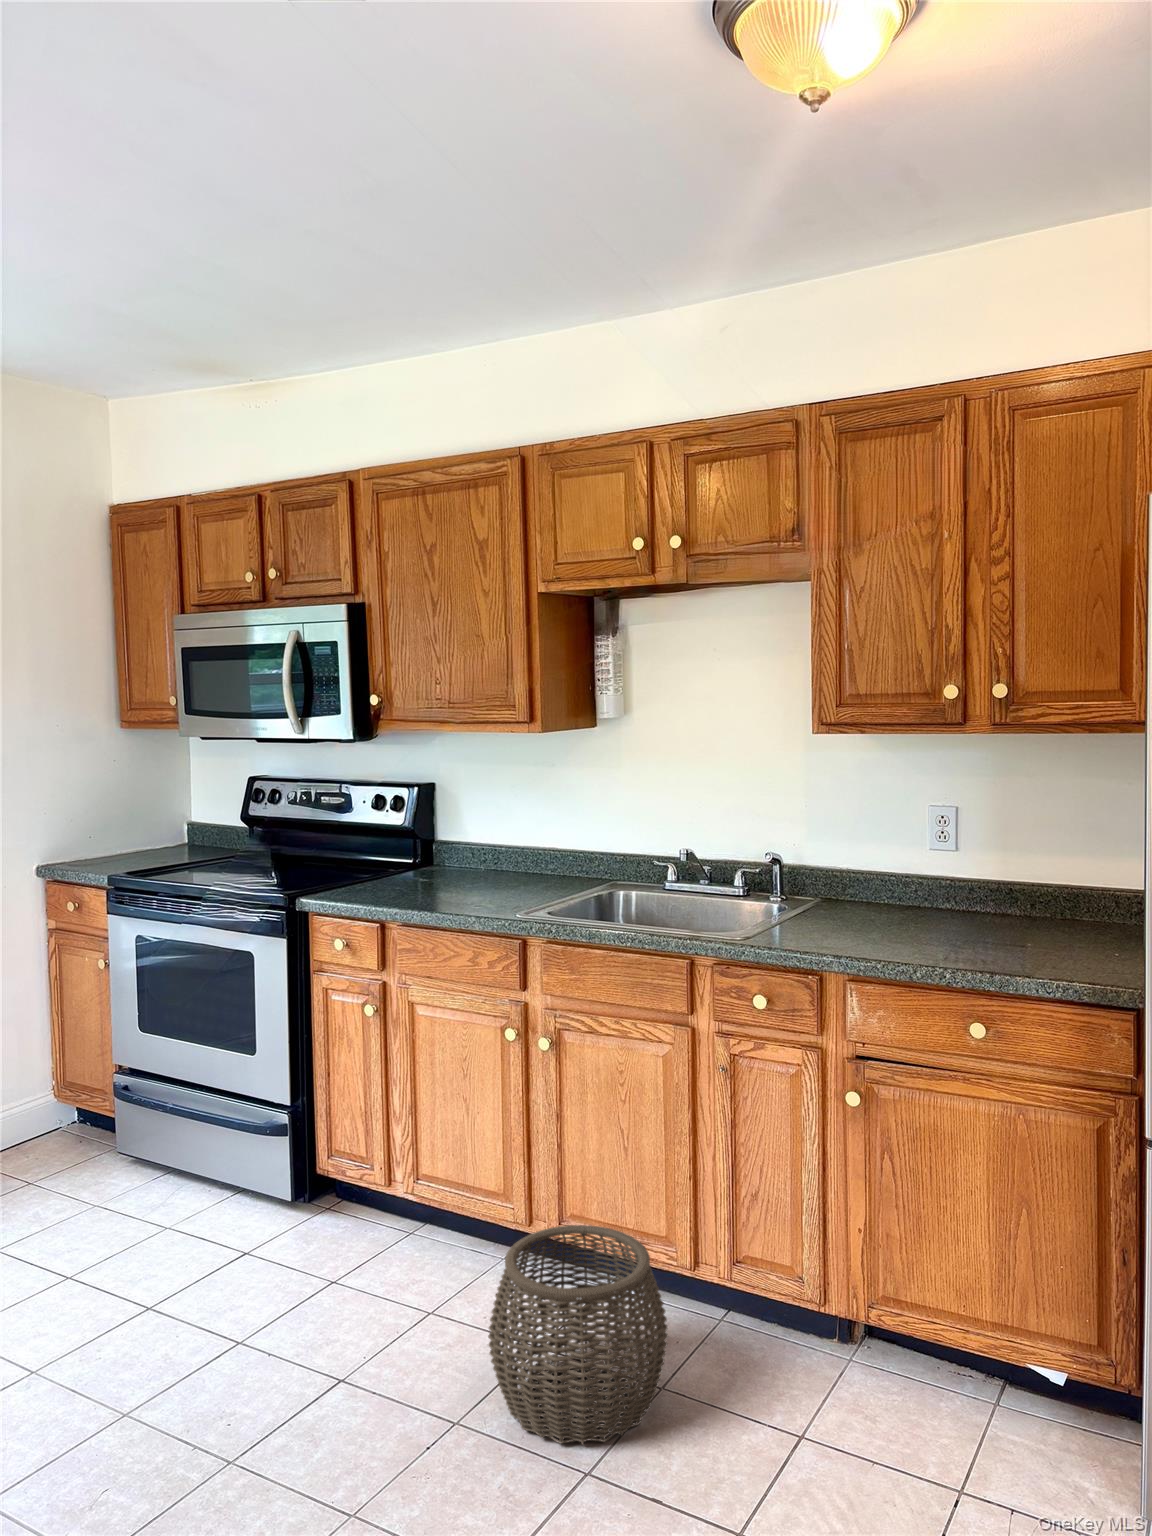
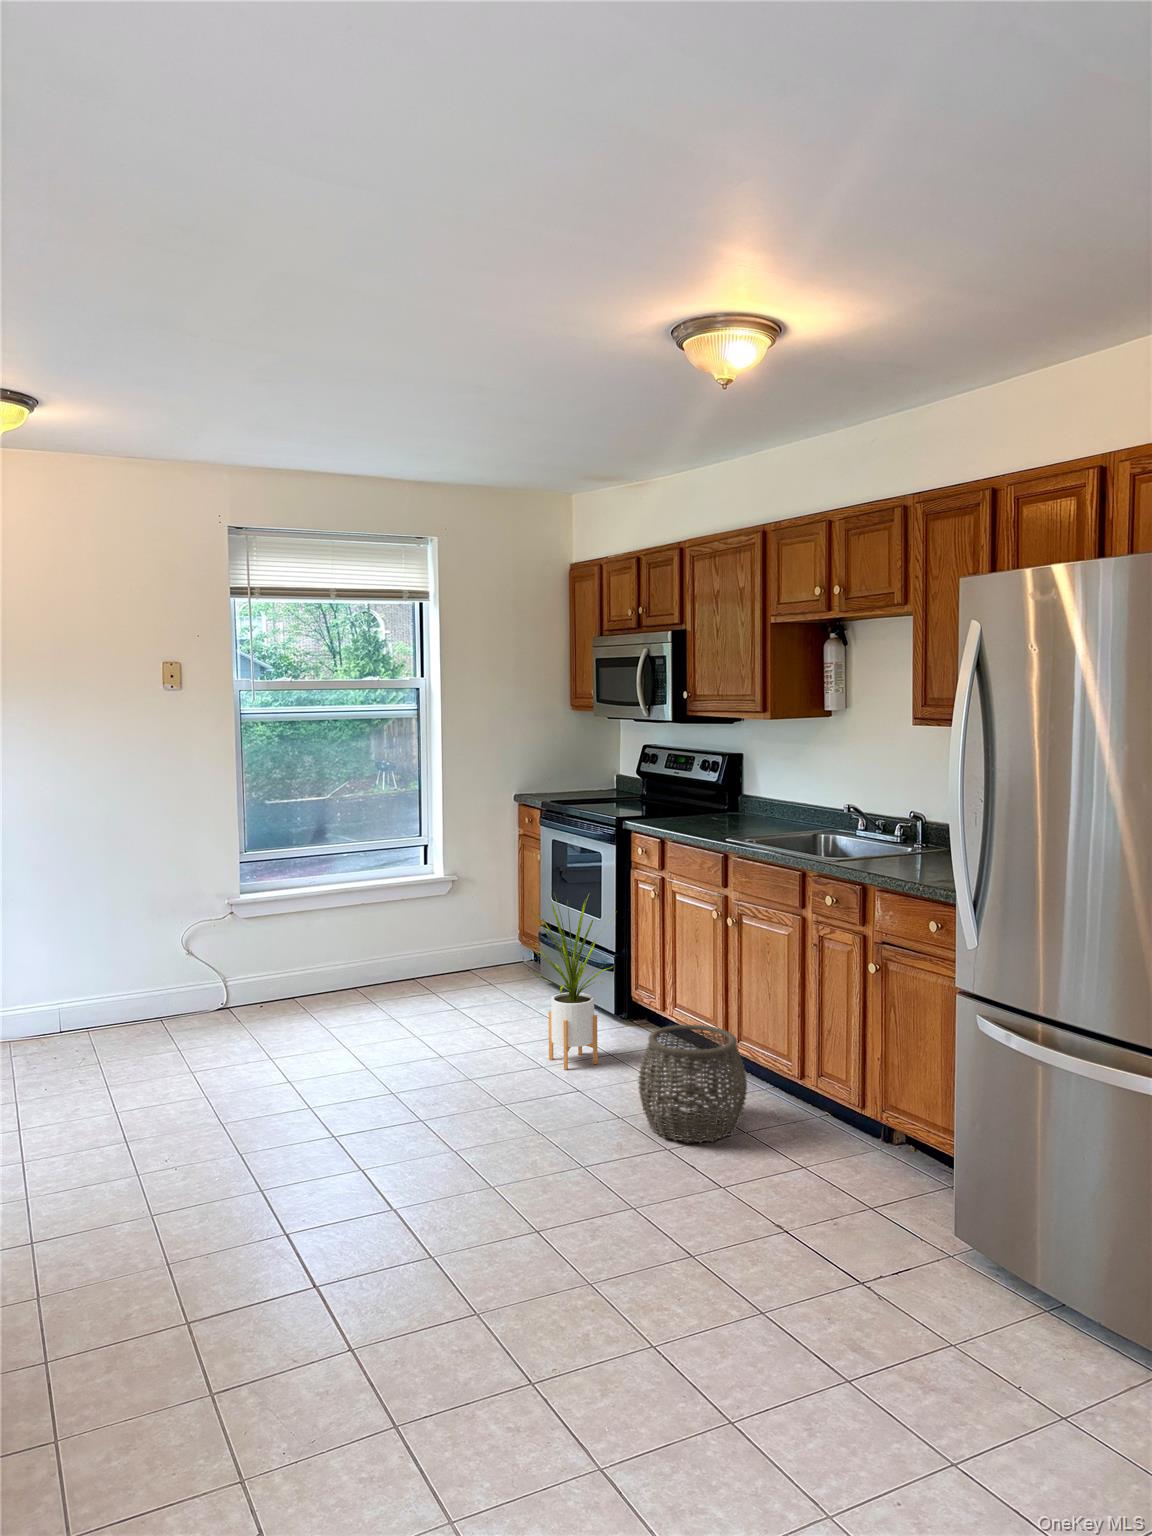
house plant: none [197,1026,359,1337] -> present [528,897,613,1070]

